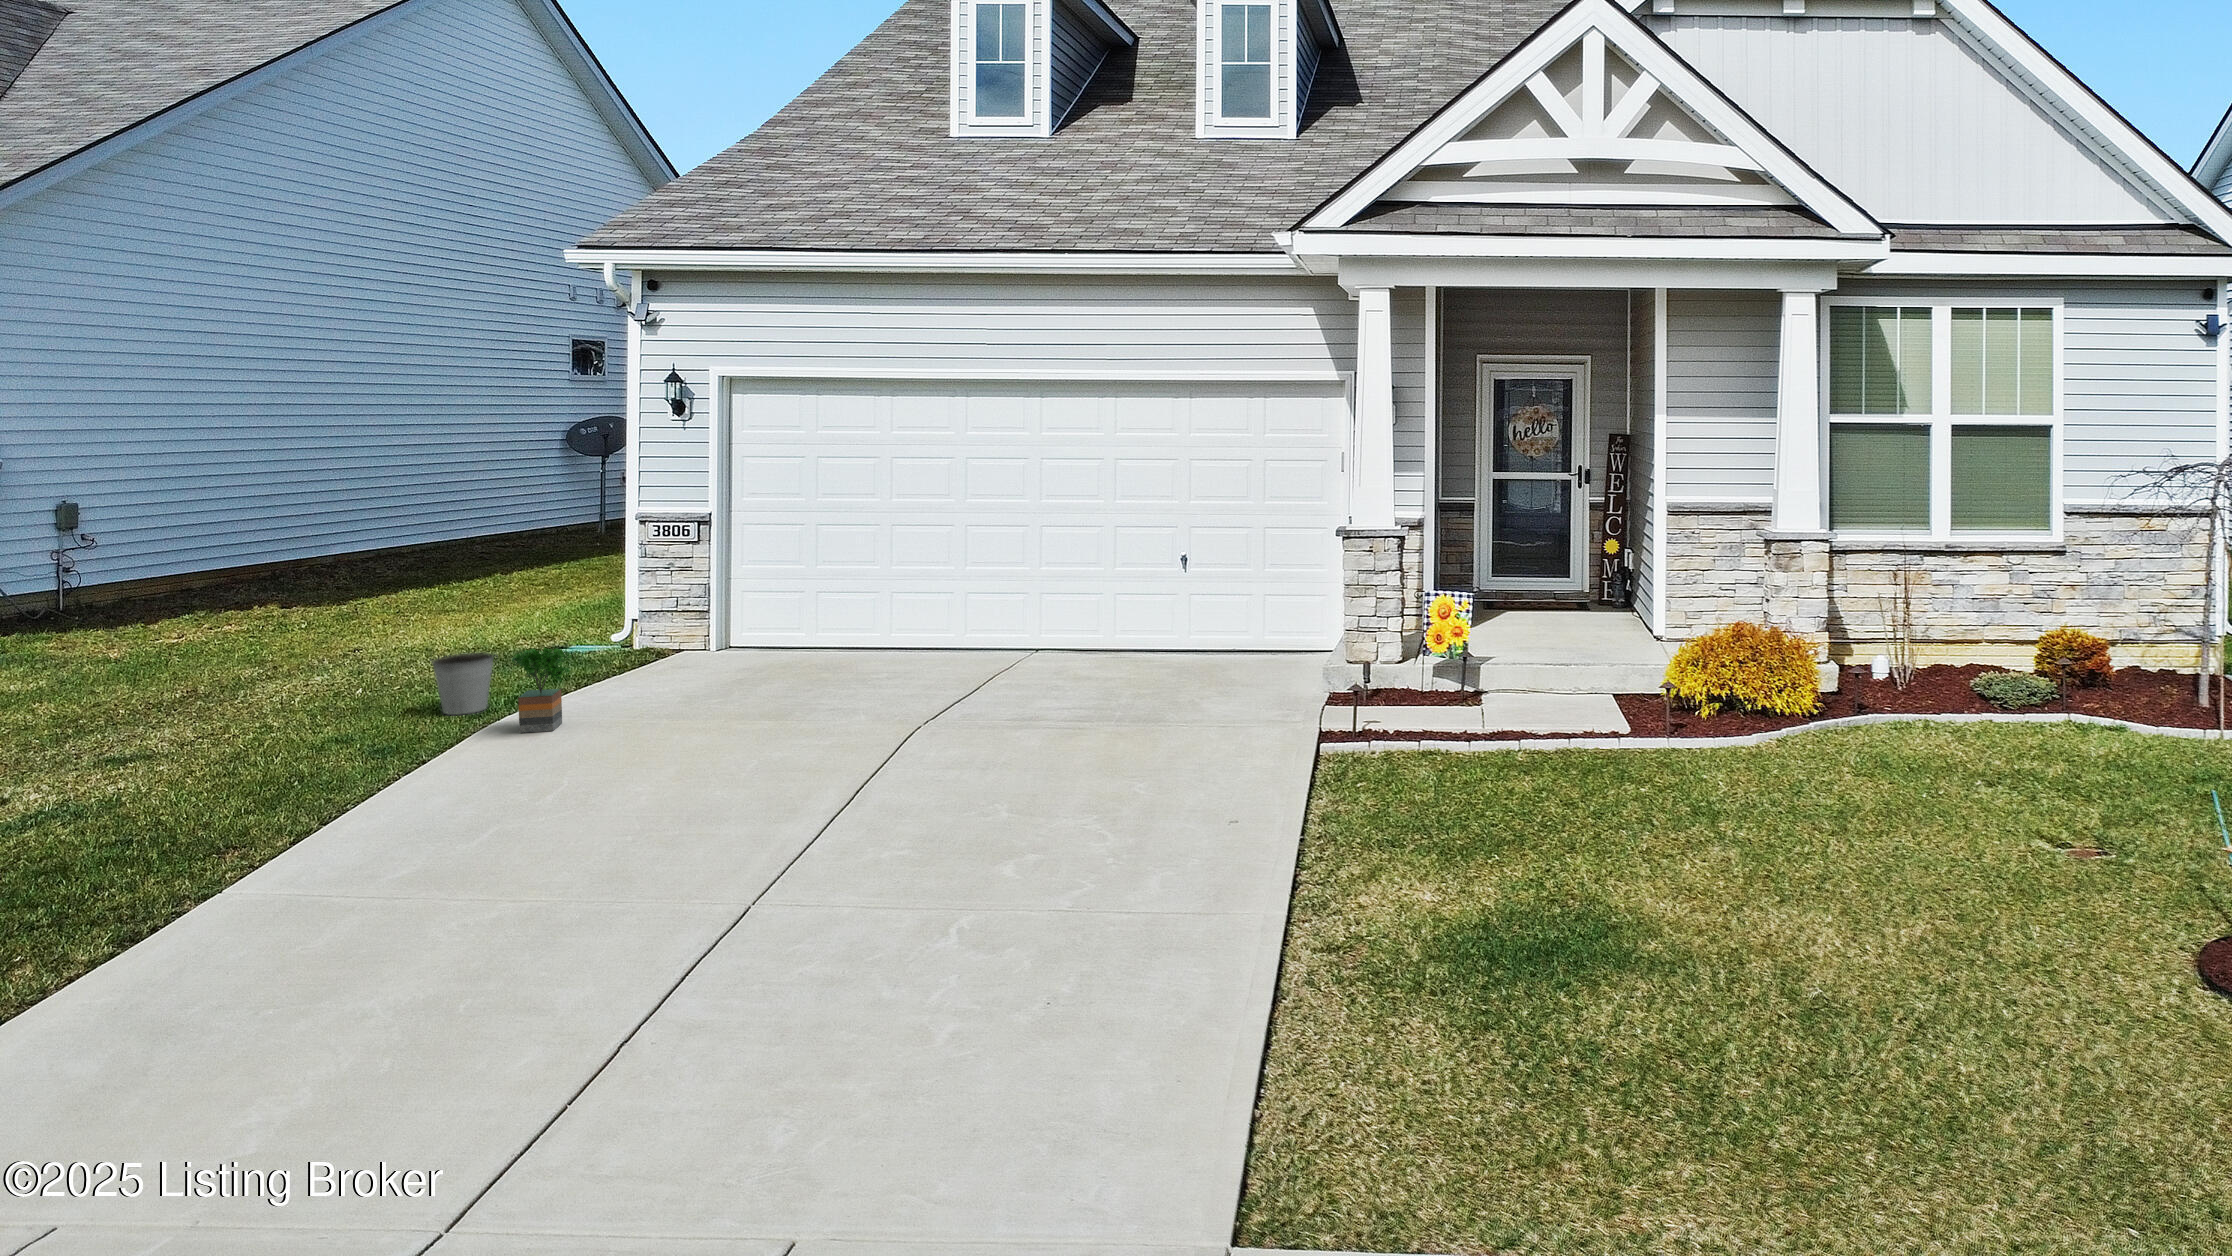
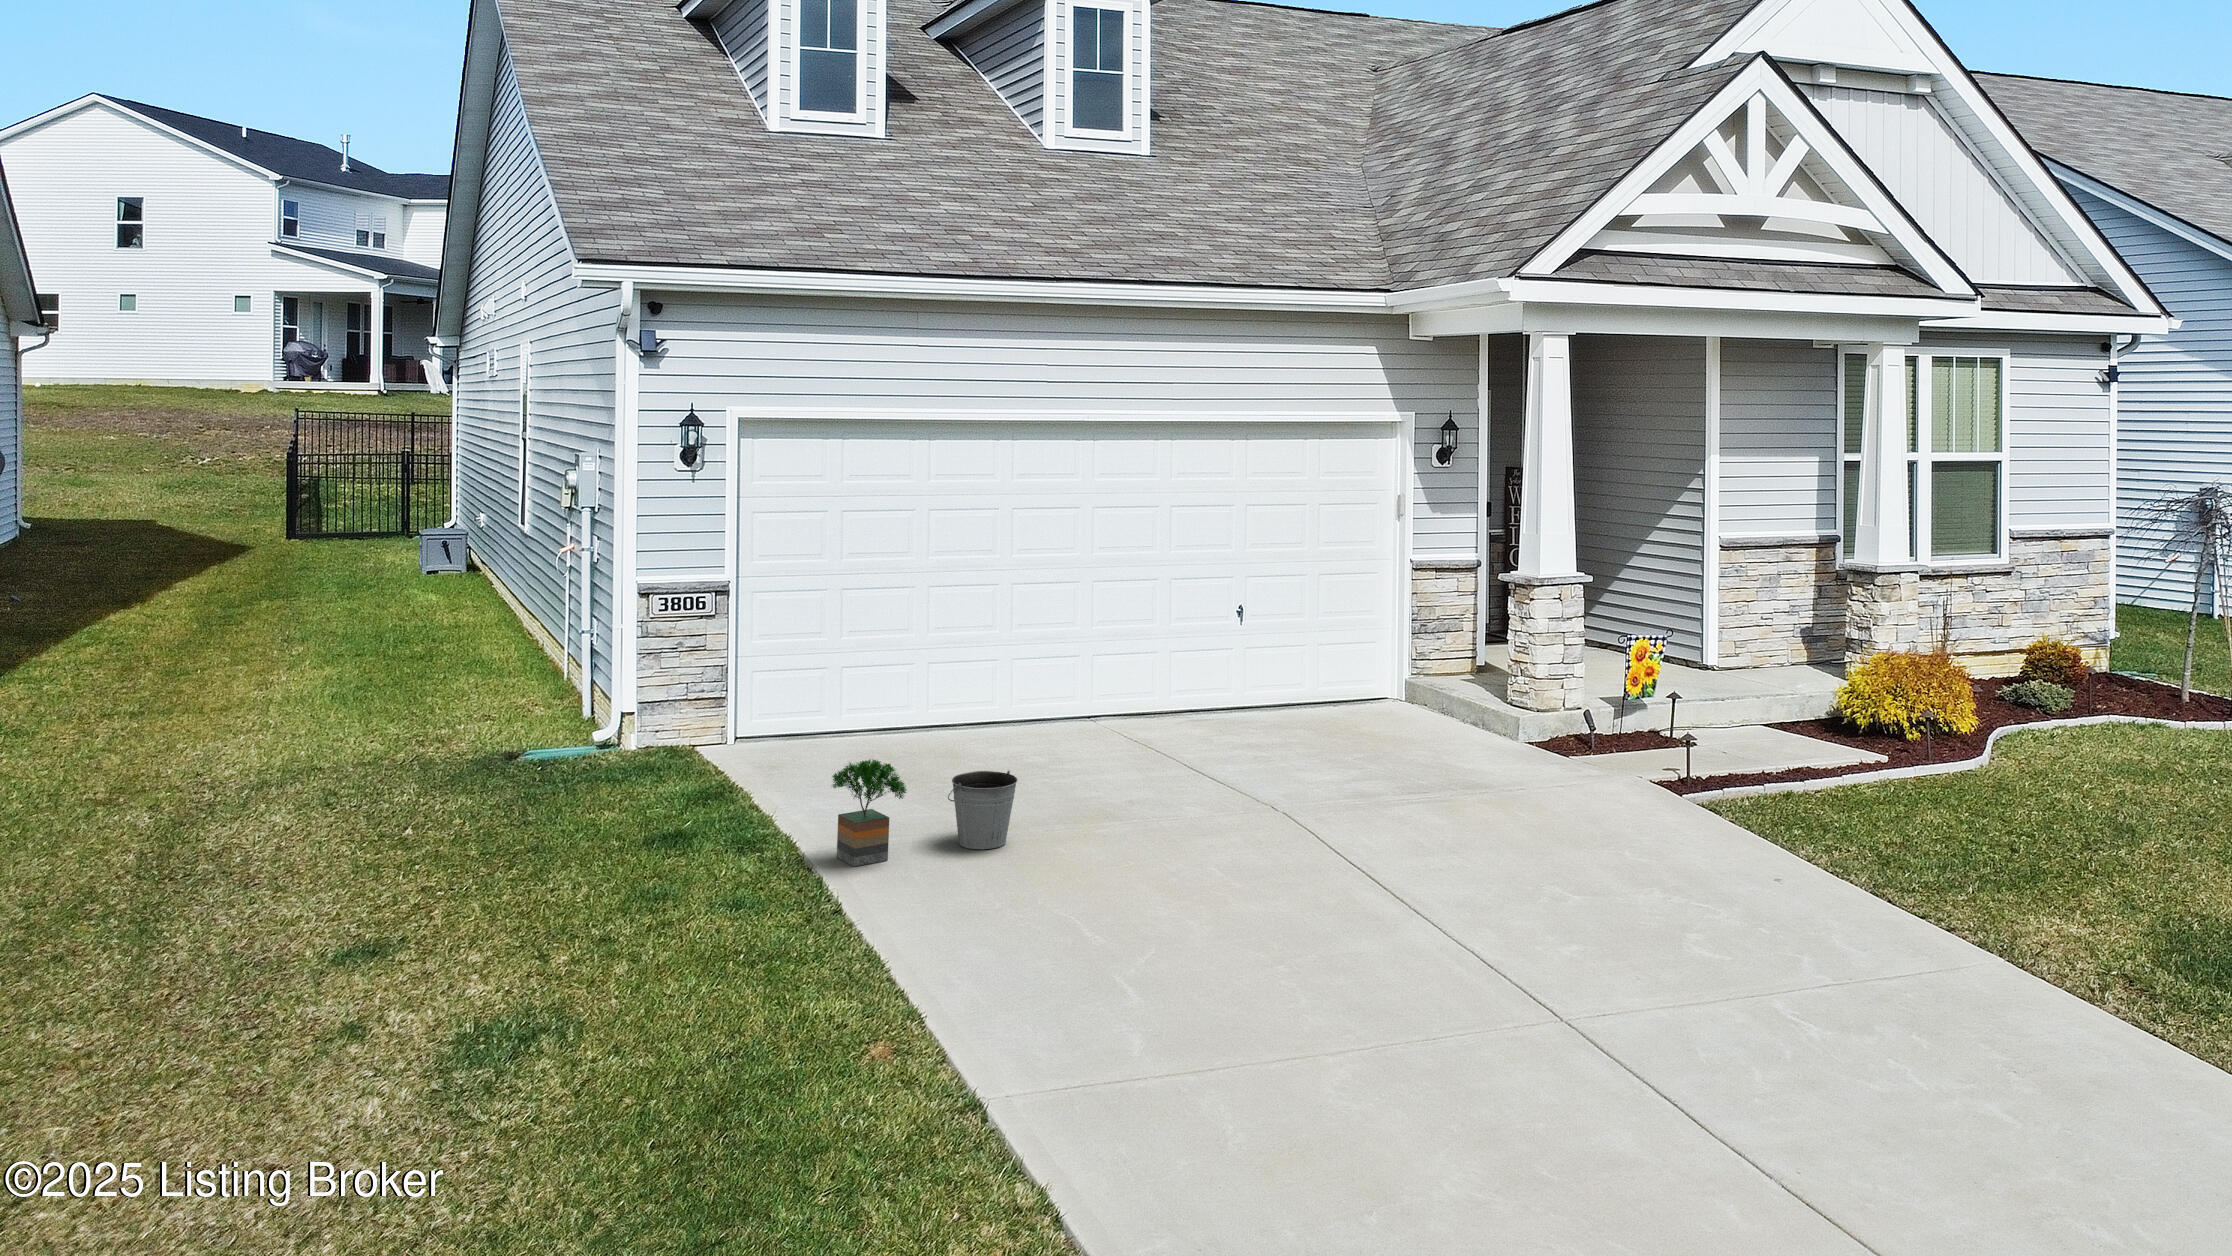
bucket: present [430,653,497,715] -> present [948,771,1018,849]

